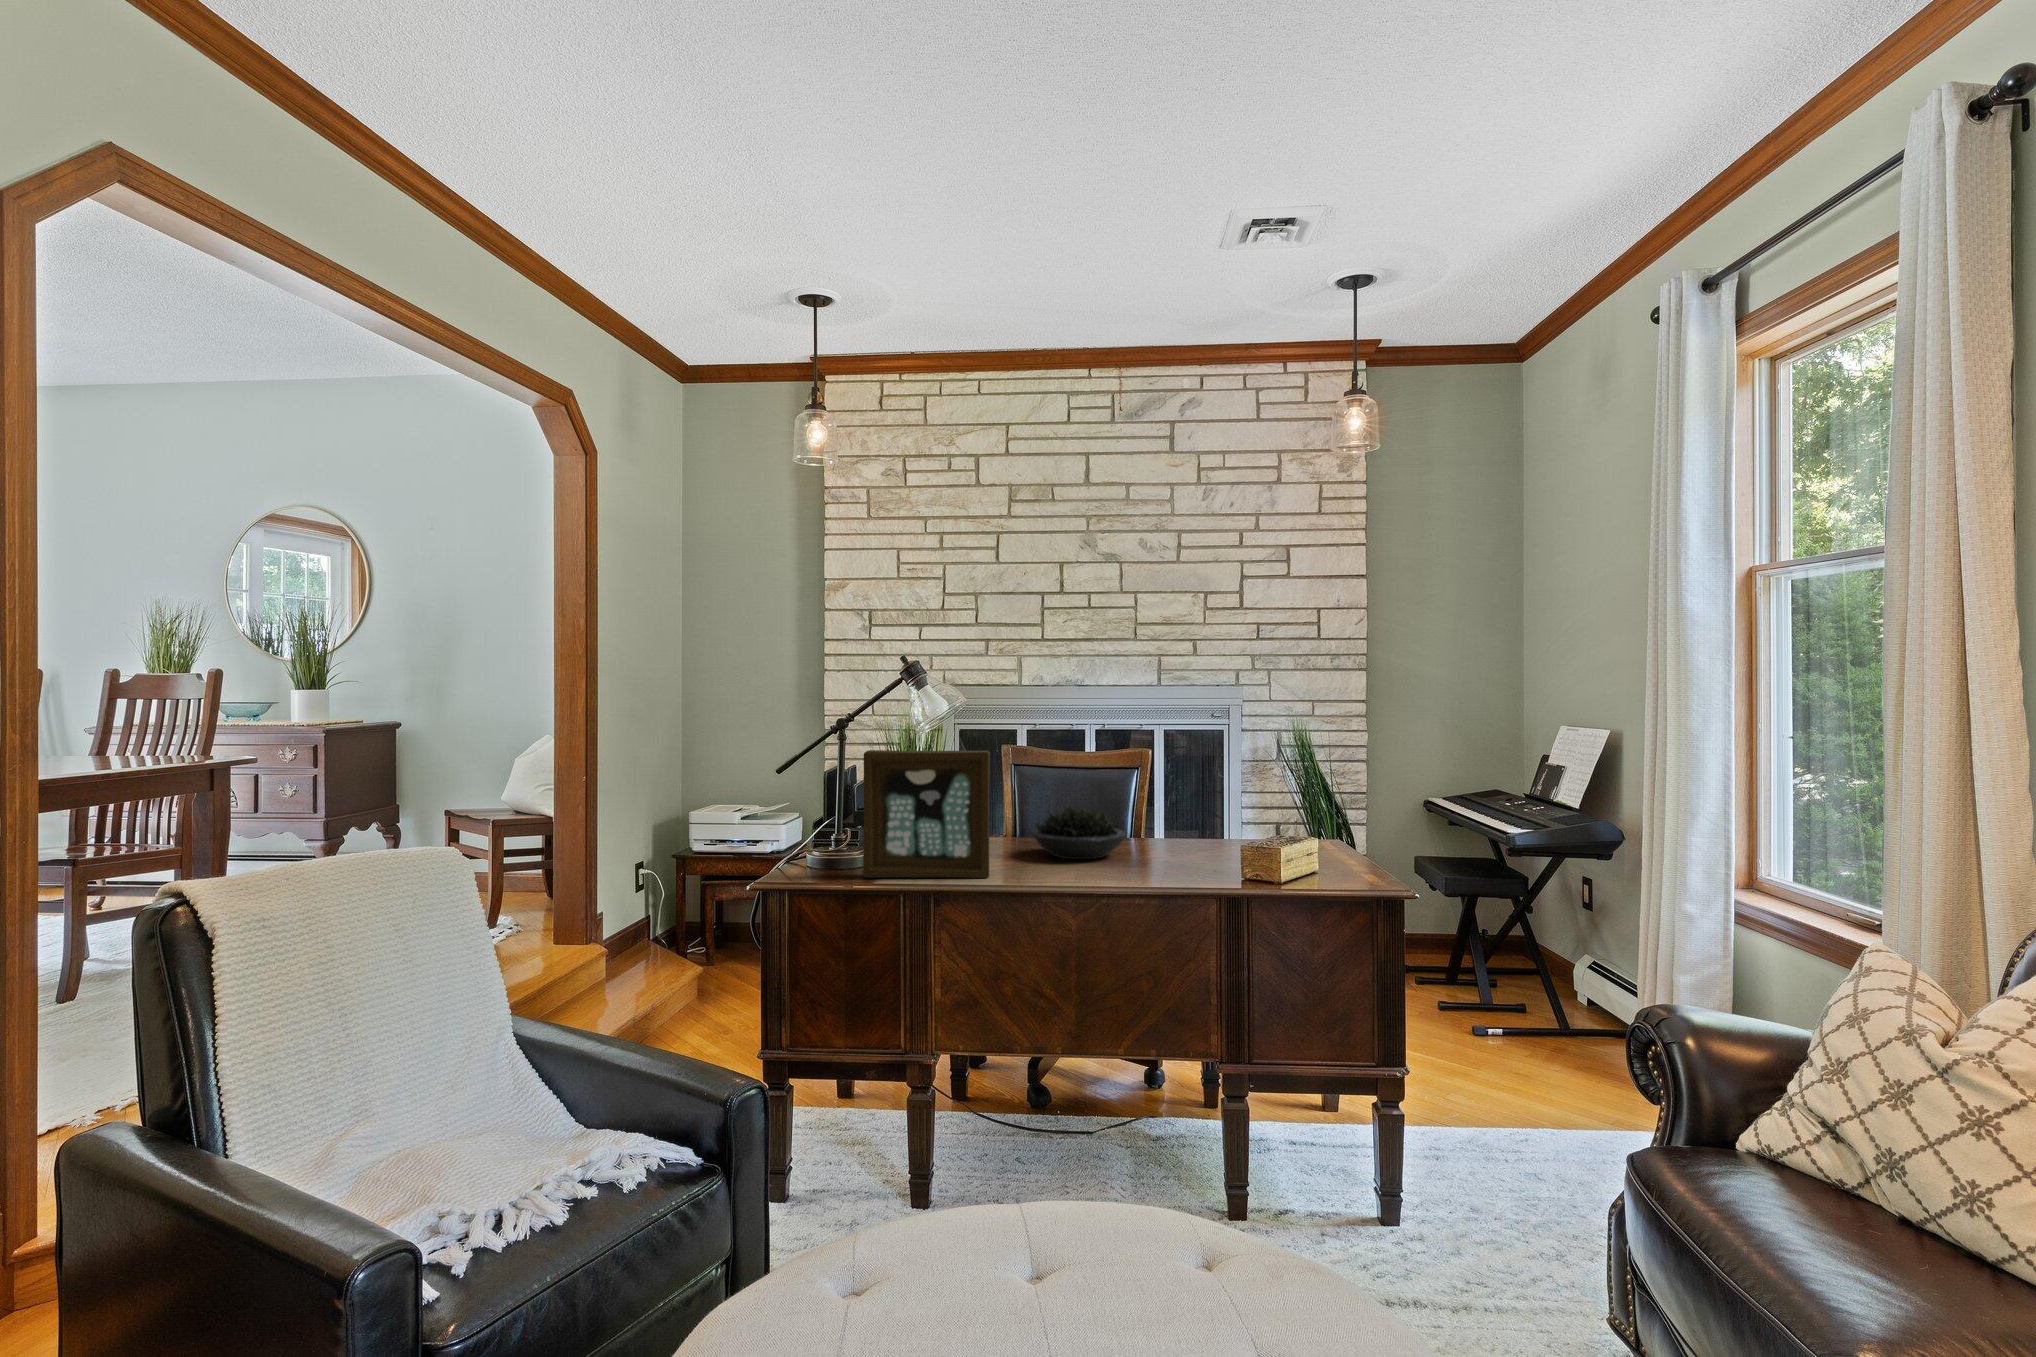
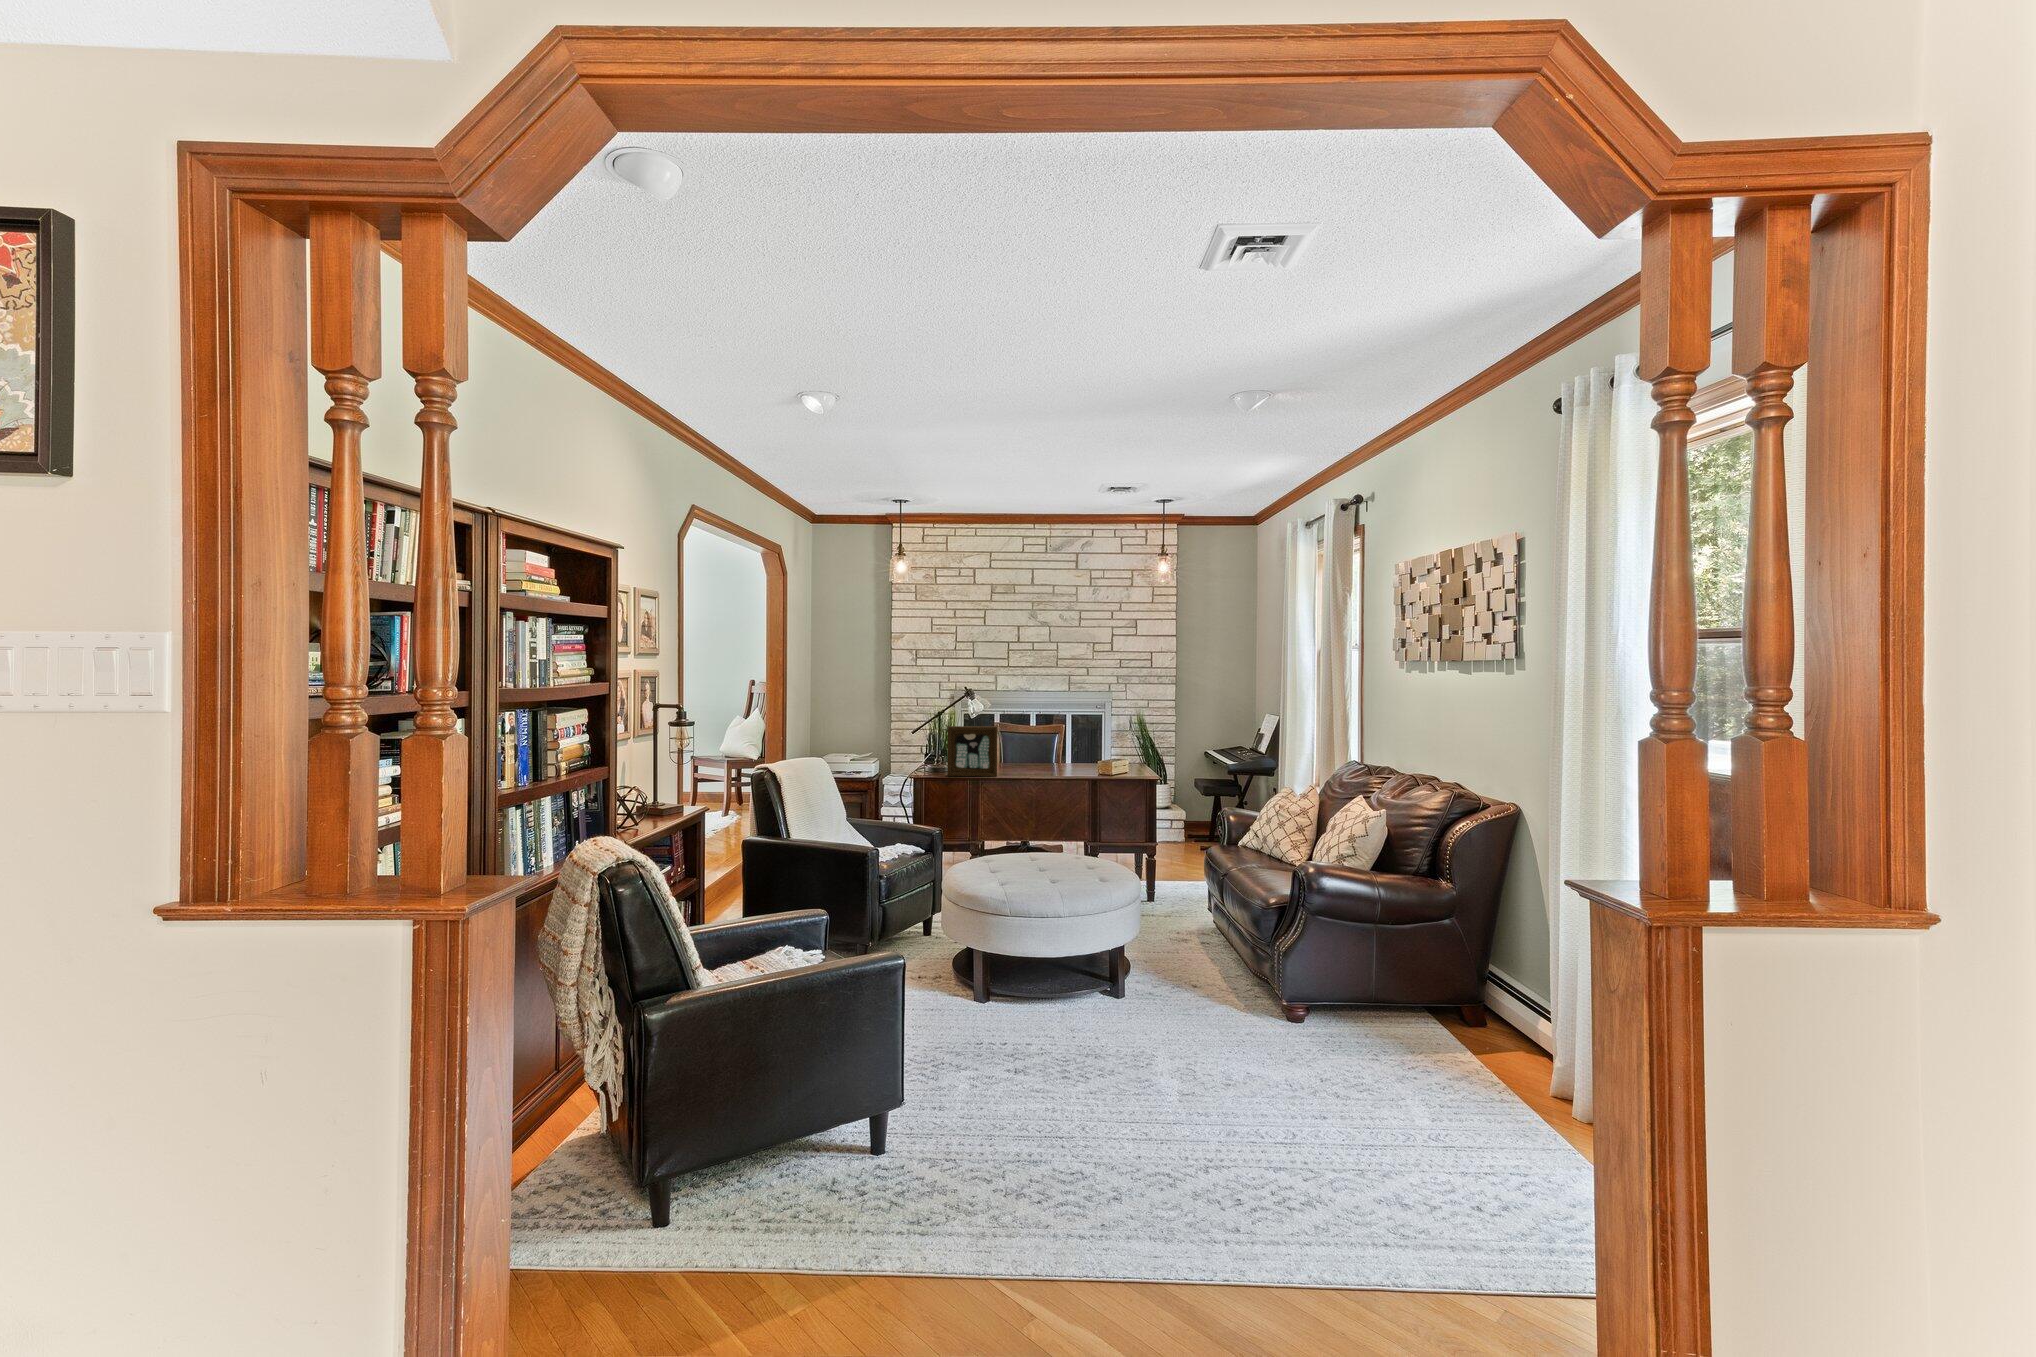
succulent plant: present [1031,805,1127,859] -> none [1011,749,1051,771]

